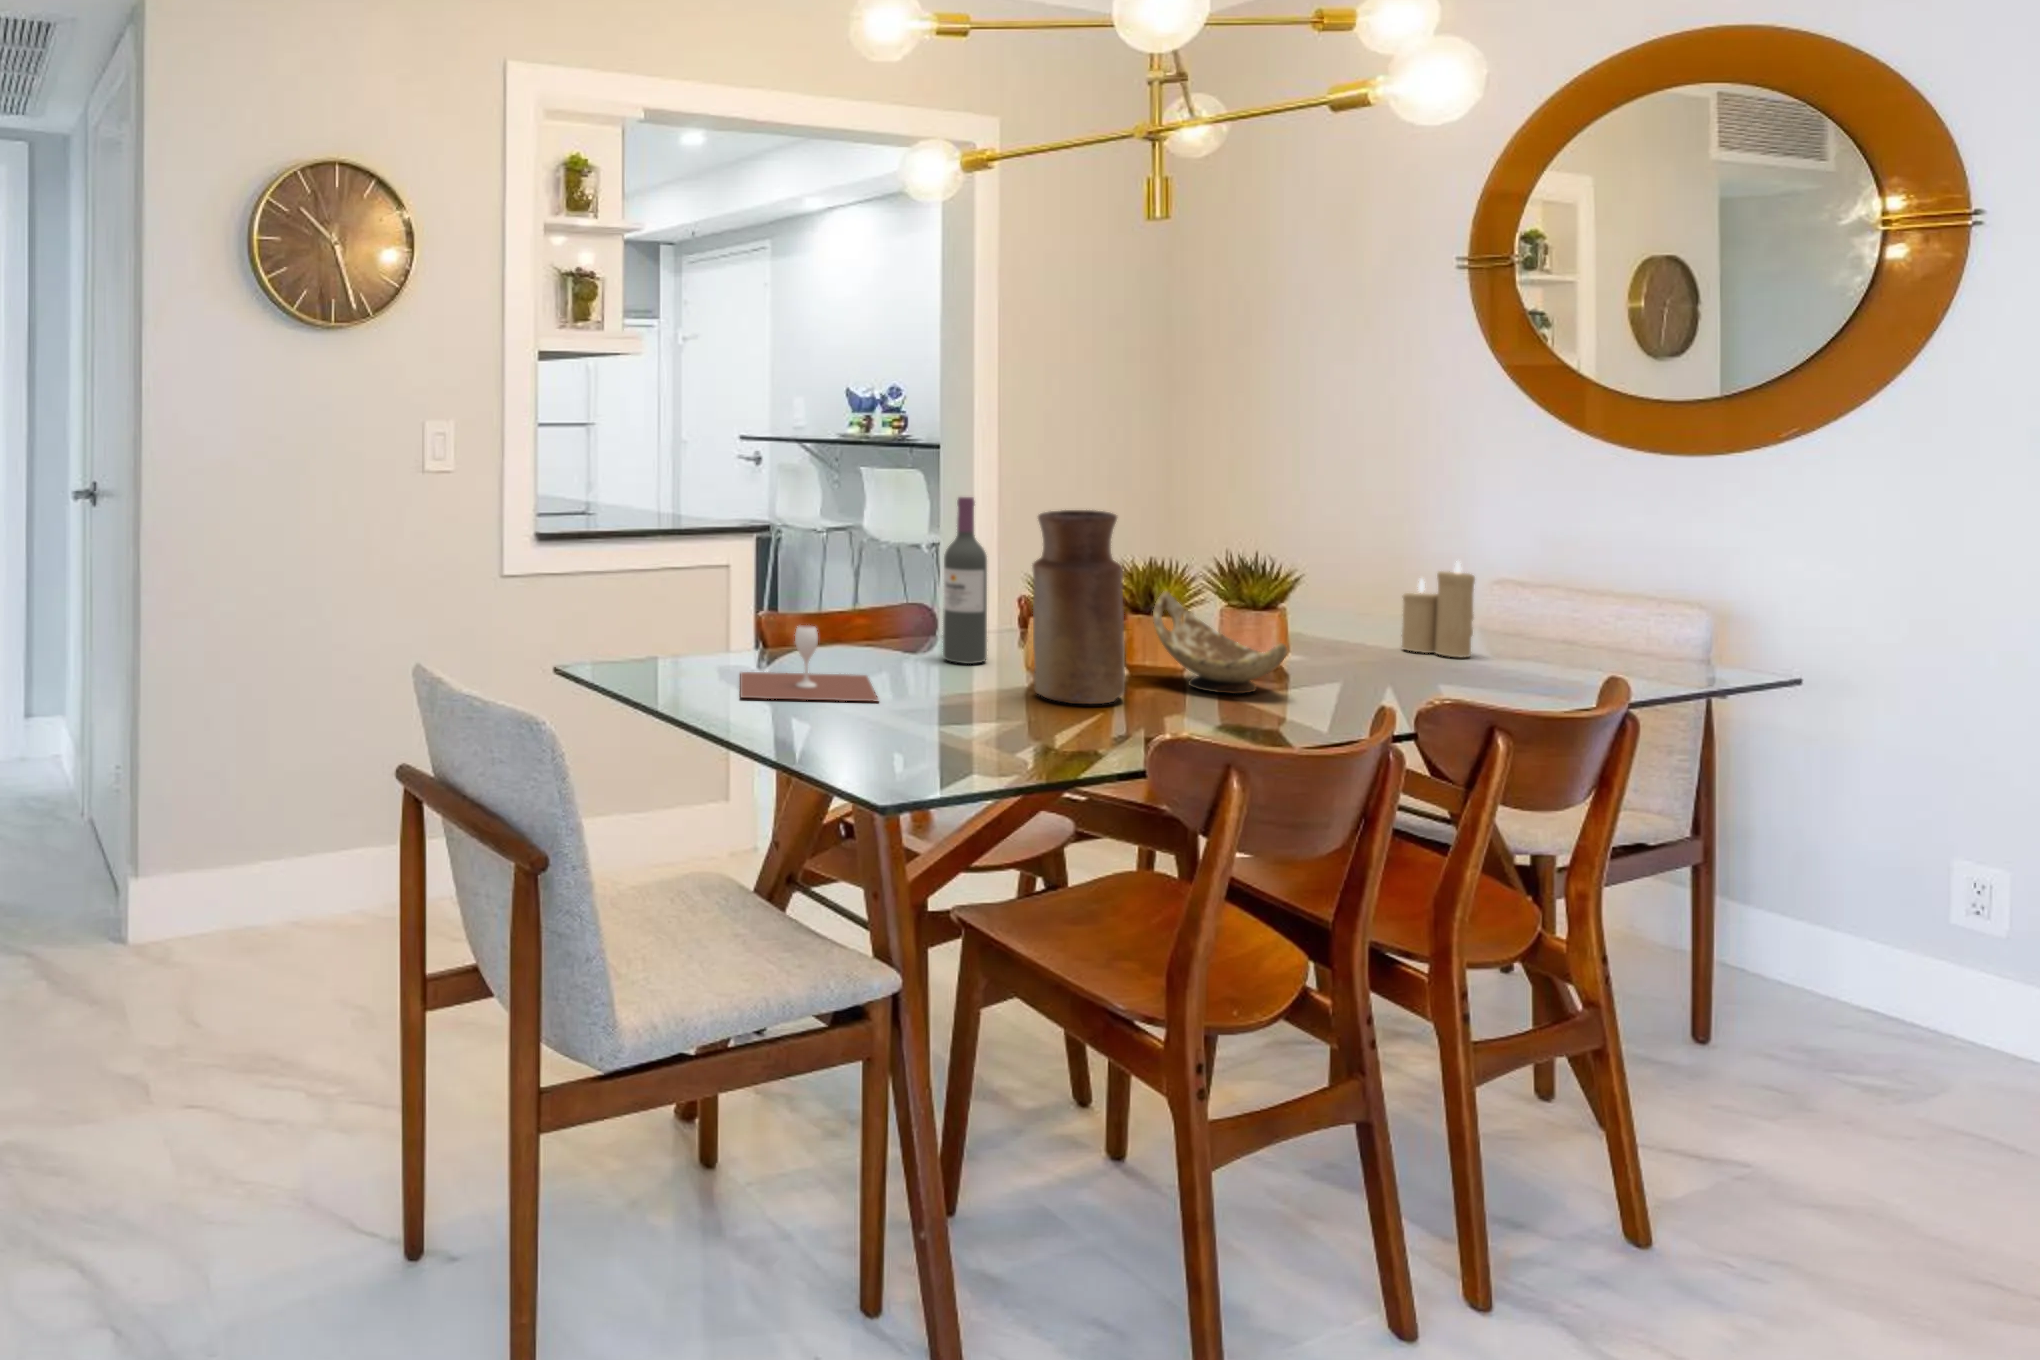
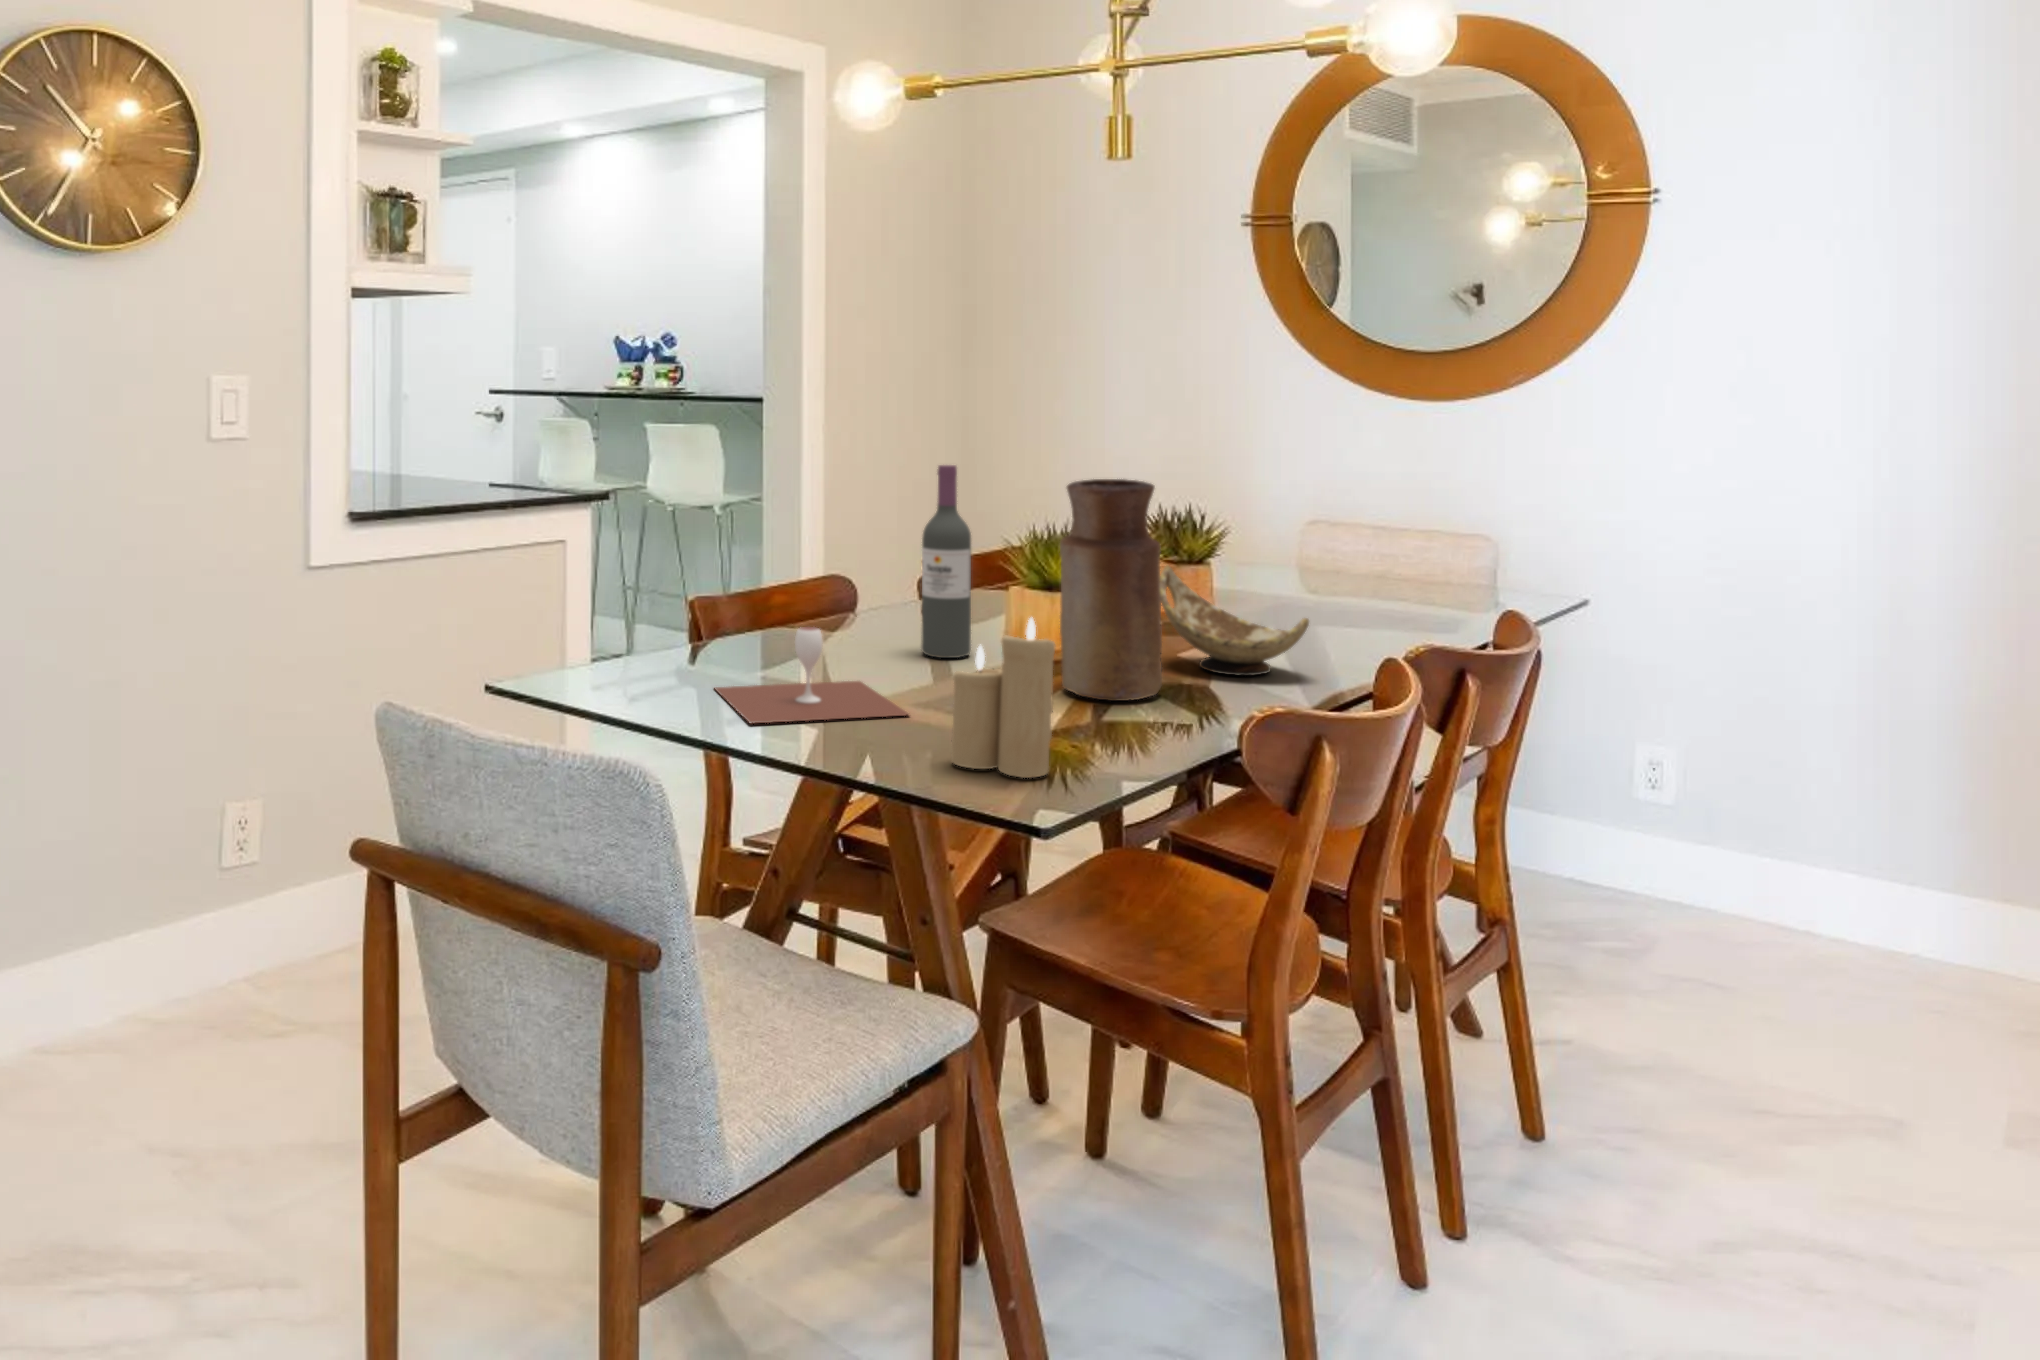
candle: present [1402,561,1475,657] -> present [951,618,1055,778]

